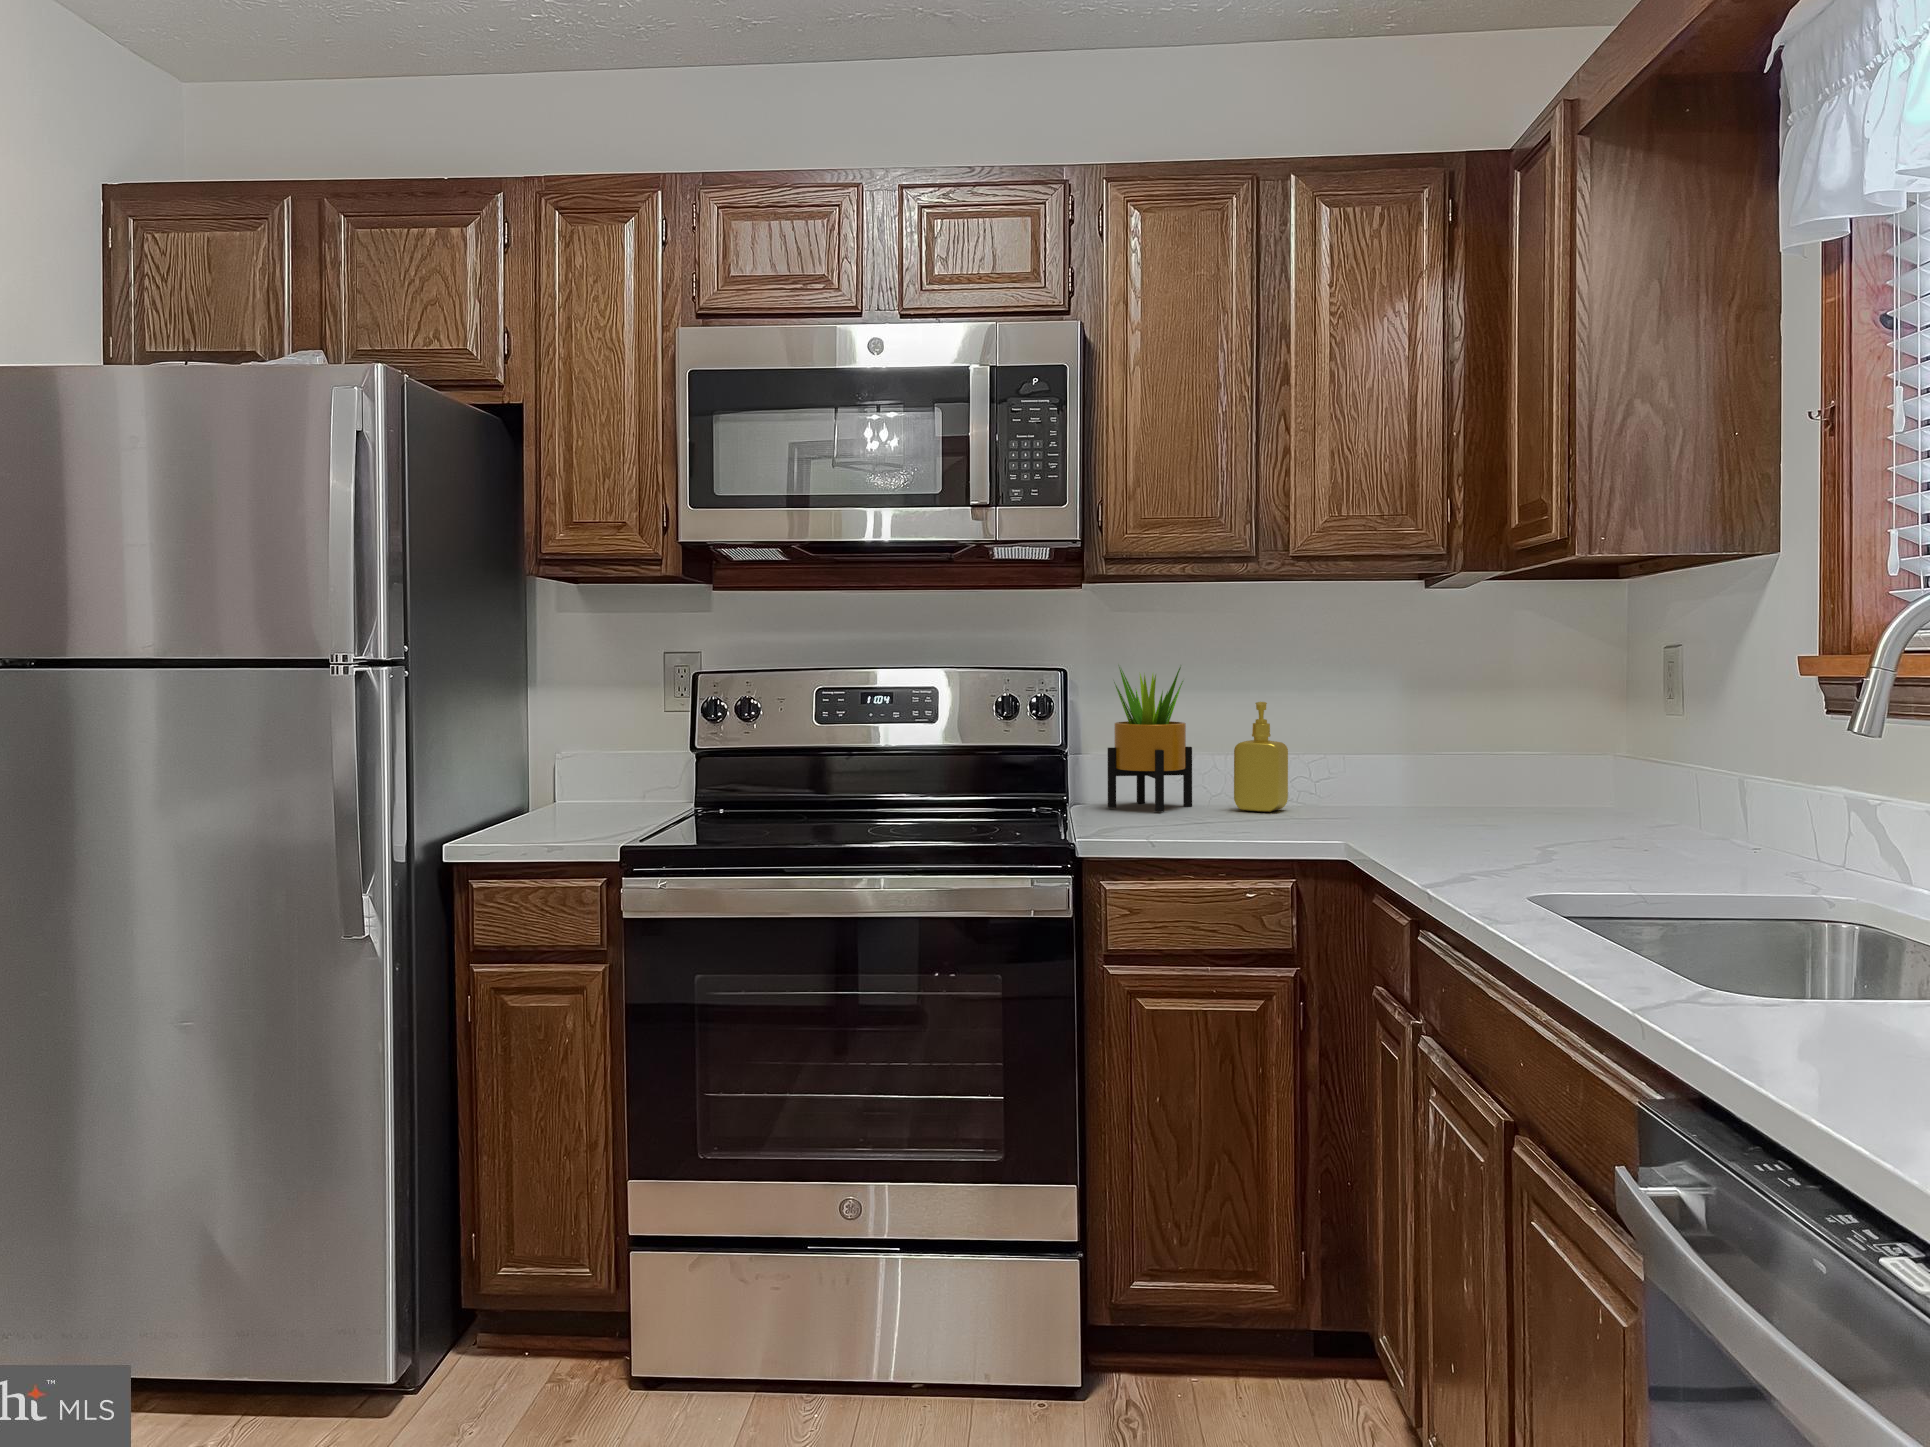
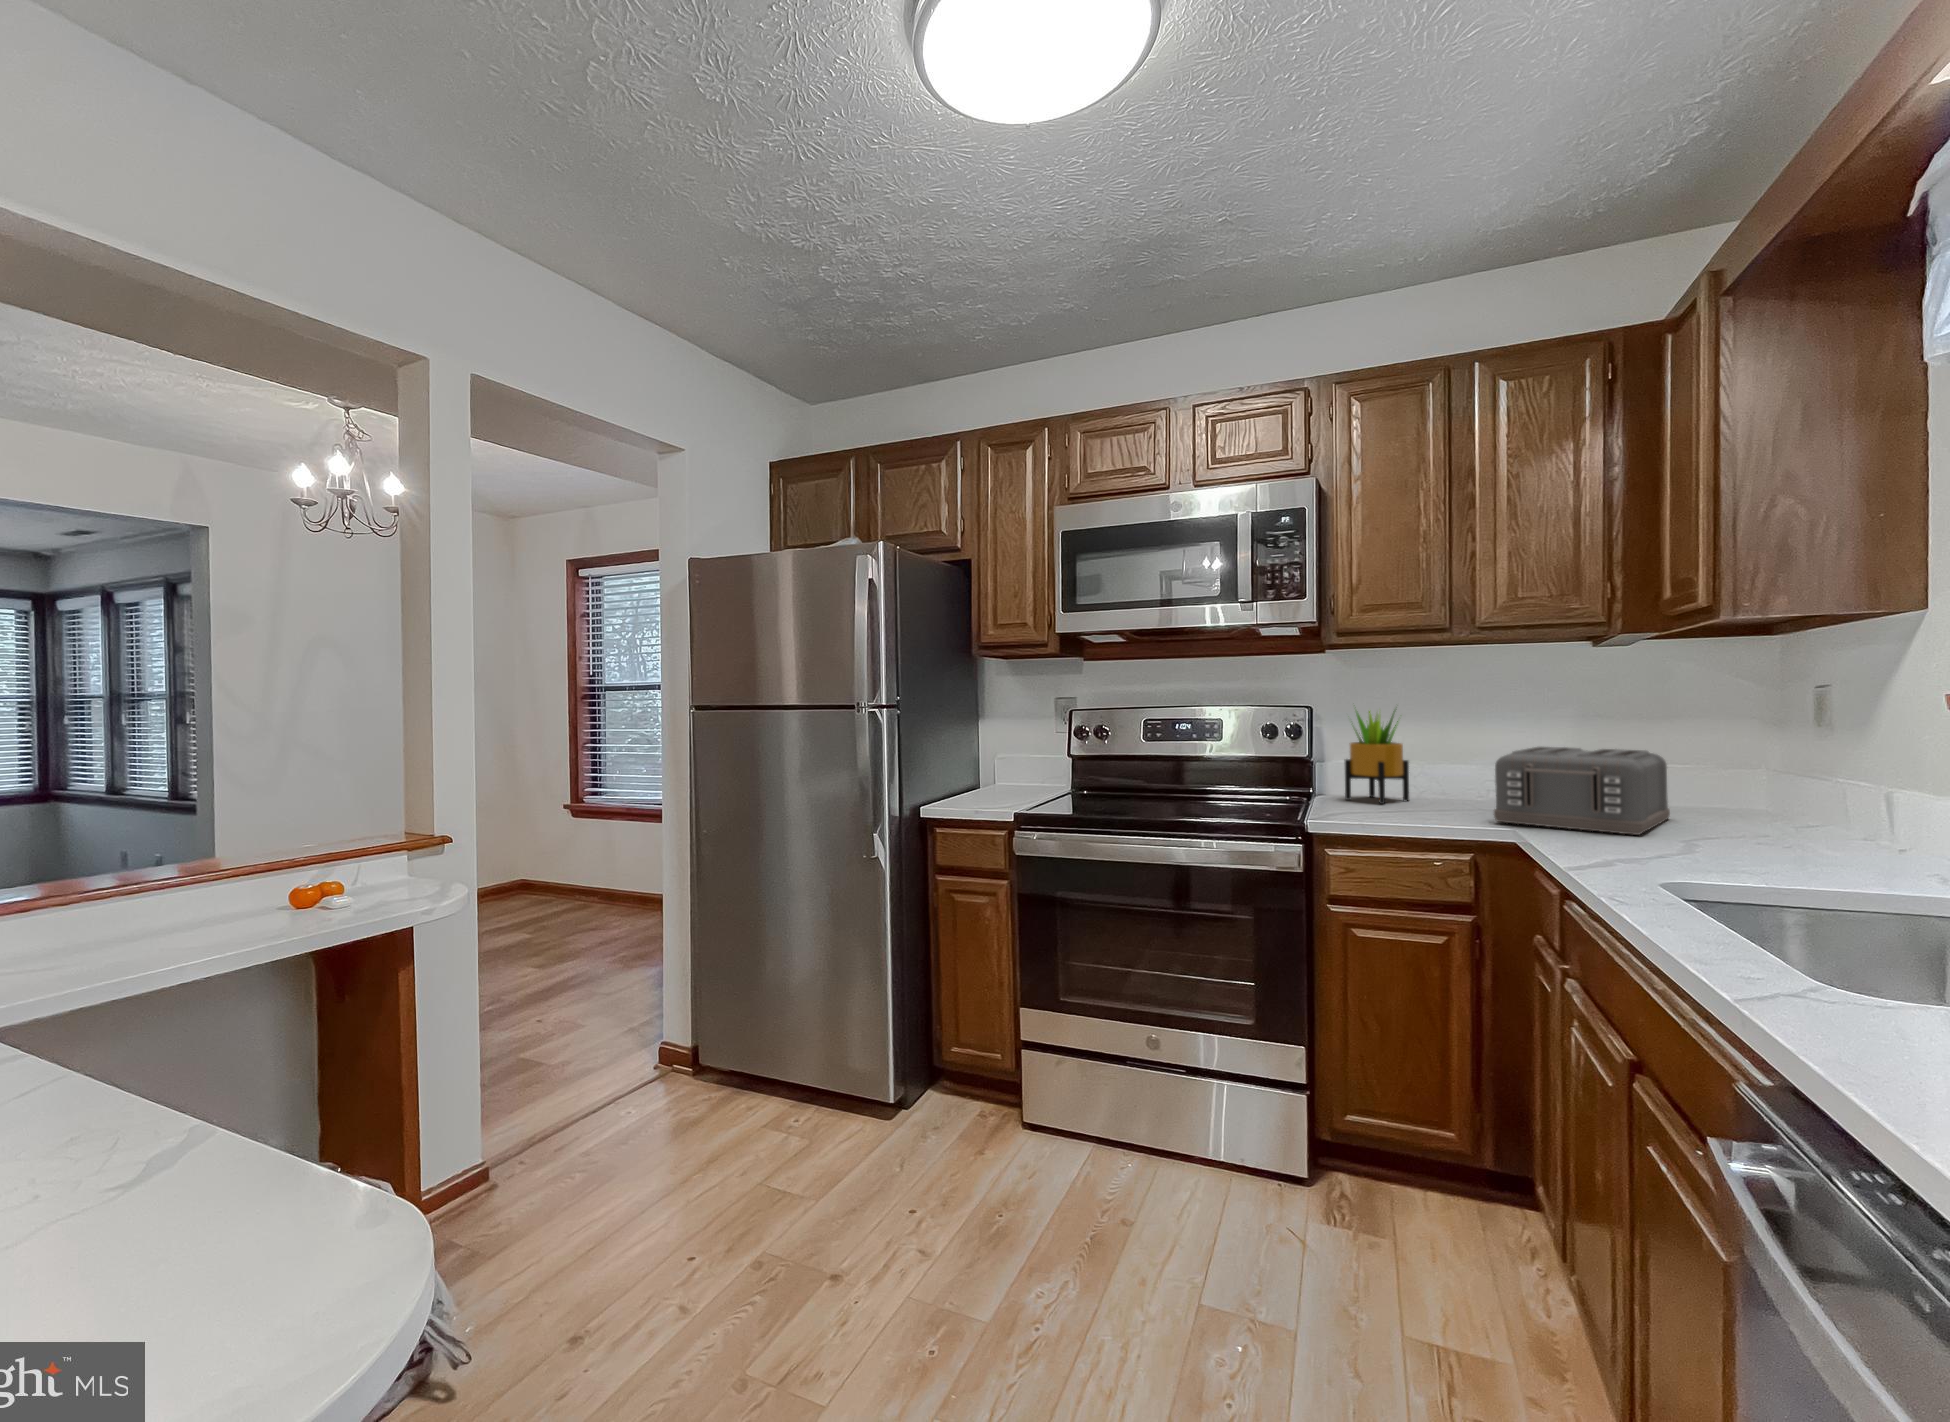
soap dispenser: present [1234,702,1288,812] -> none [1439,730,1483,808]
toaster: none [1313,723,1507,836] -> present [1494,747,1670,835]

